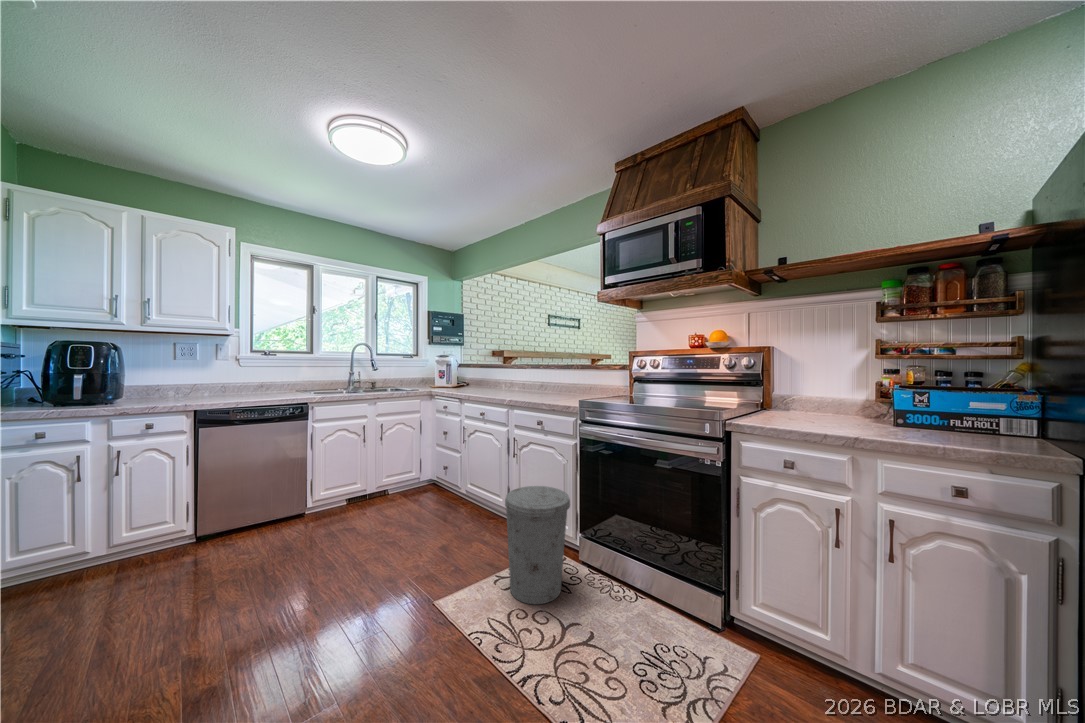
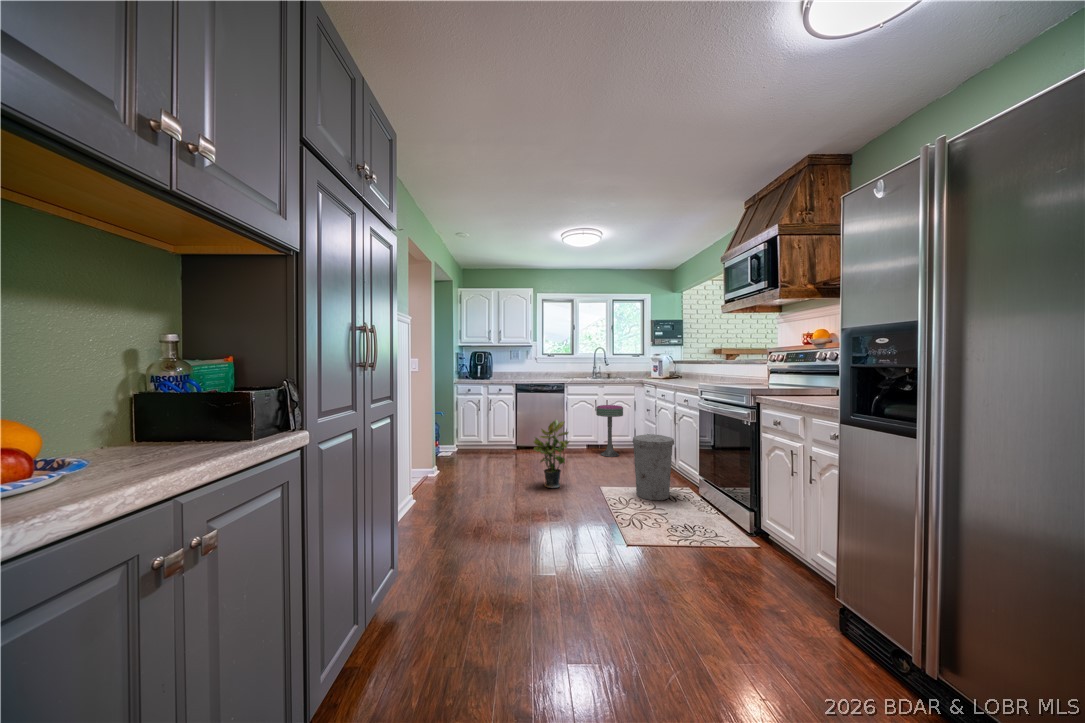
bar stool: none [371,431,415,513] -> present [596,405,623,457]
potted plant: none [296,494,388,657] -> present [533,420,569,488]

